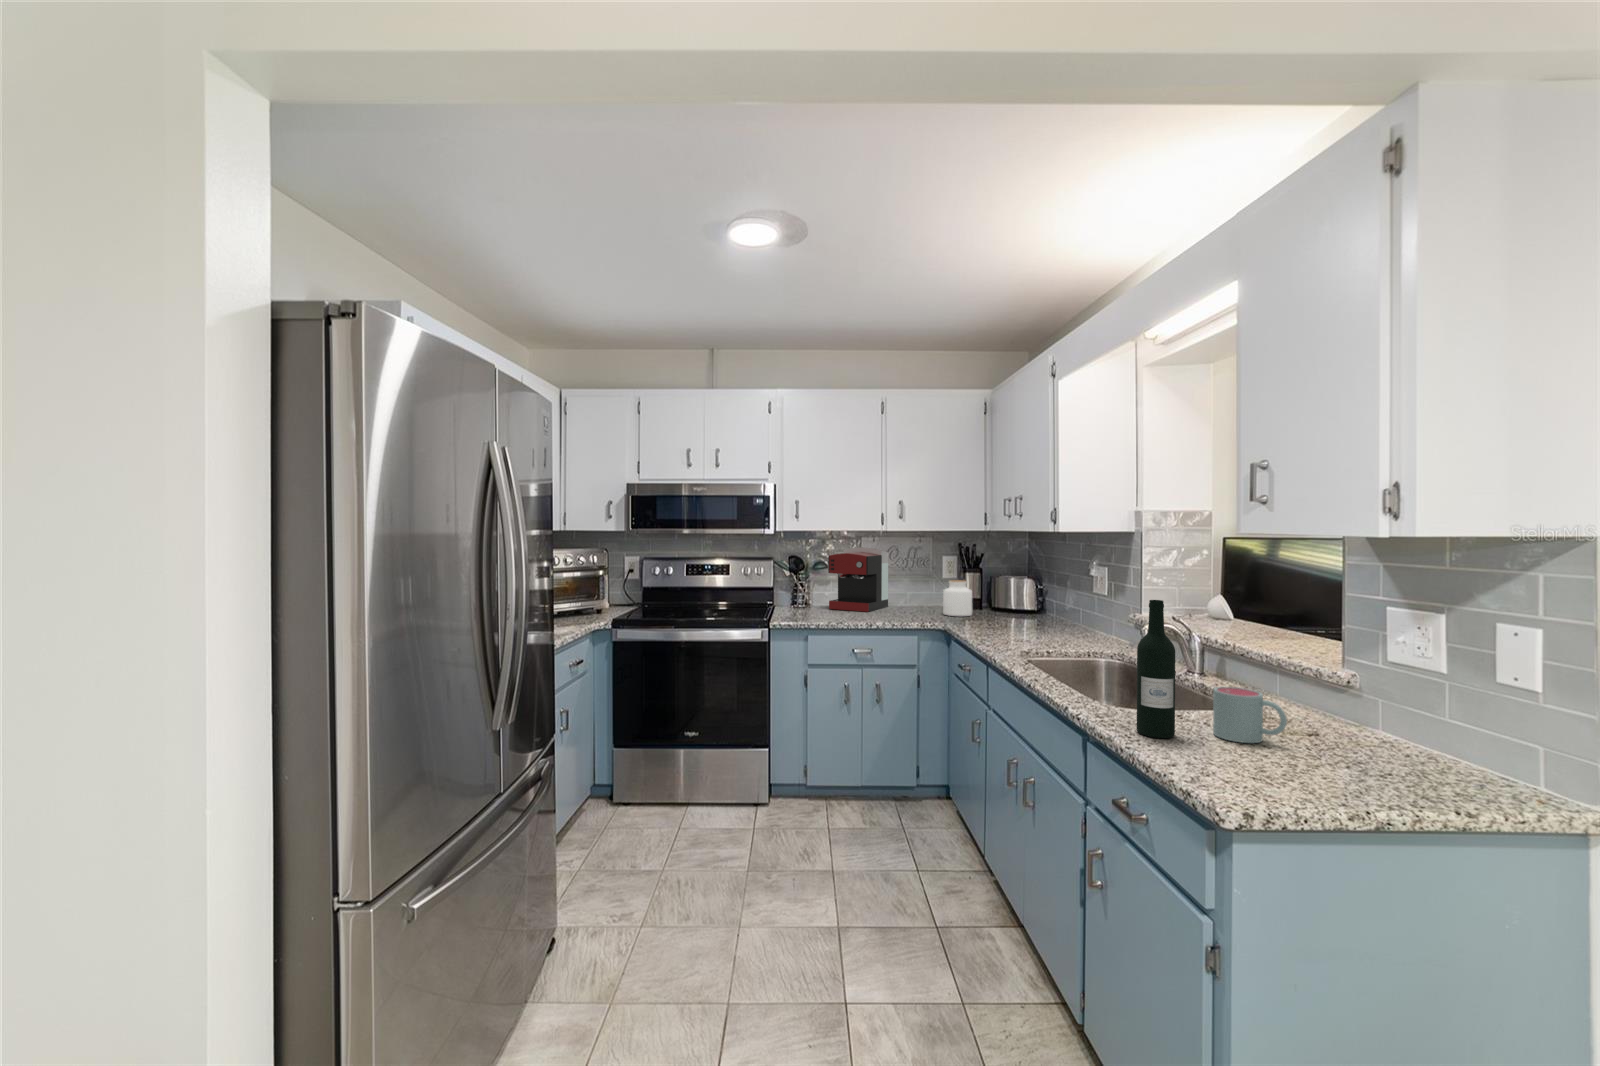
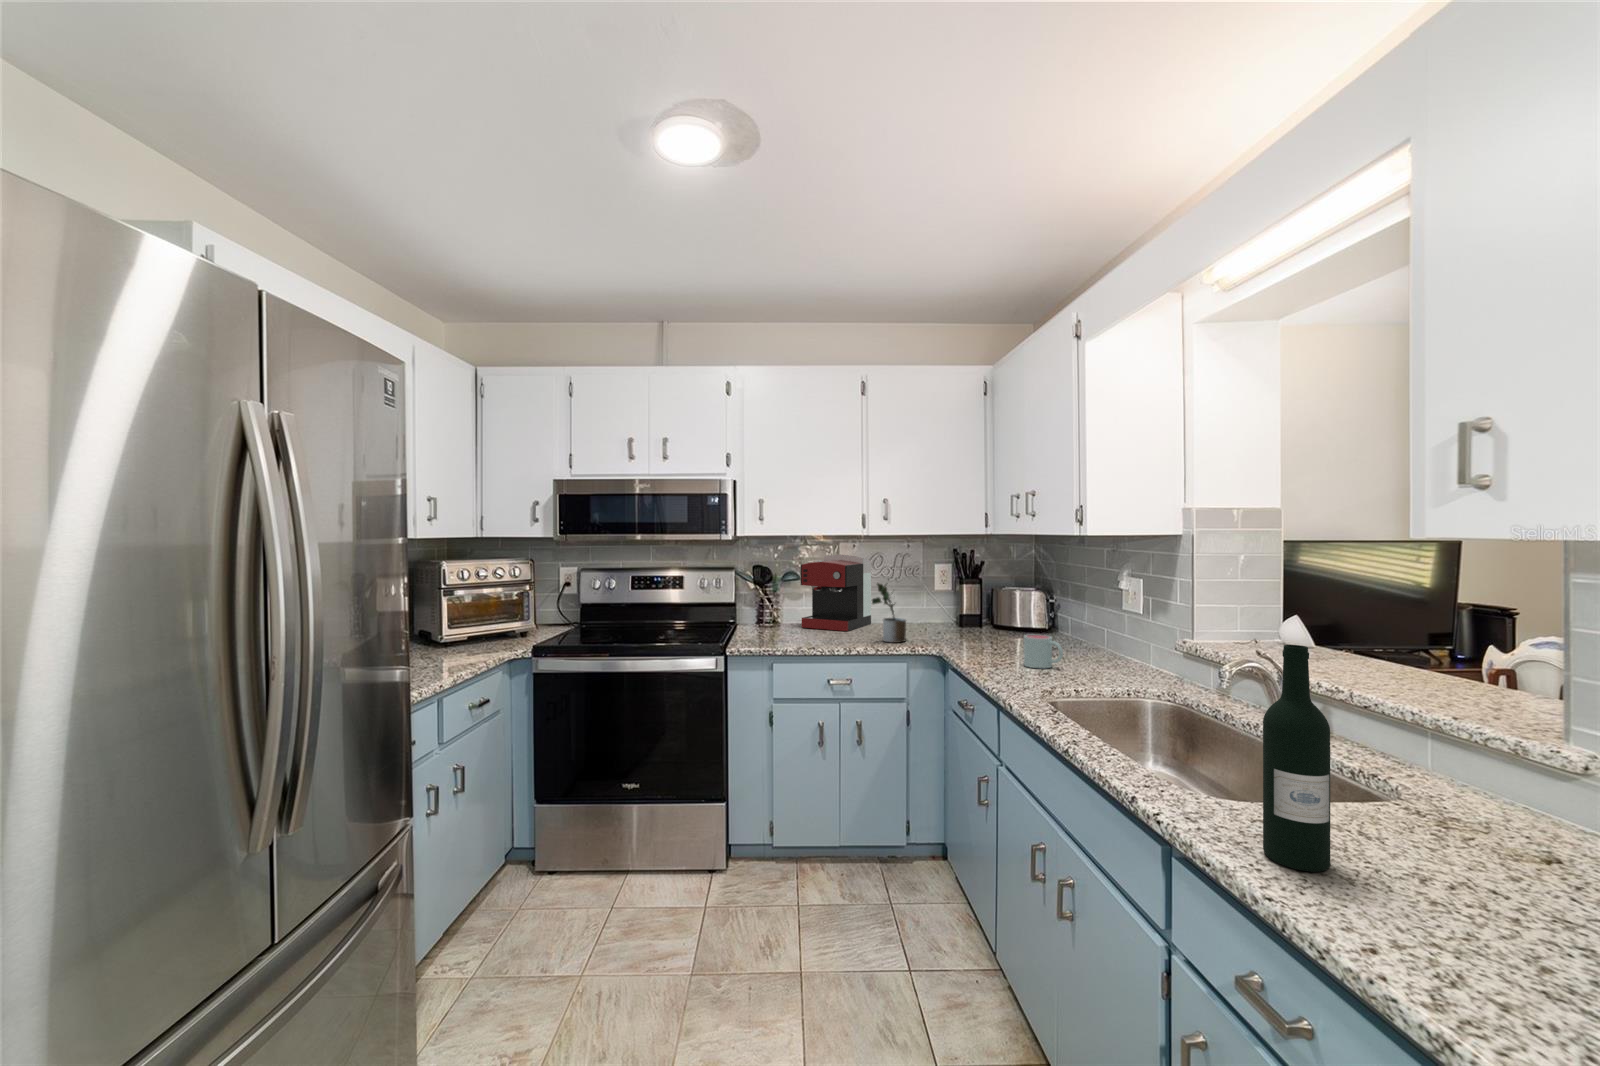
potted plant: none [889,570,918,620] -> present [872,583,906,643]
jar: present [943,580,972,616] -> none [936,593,971,637]
mug: present [1213,687,1287,743] -> present [1024,635,1063,668]

